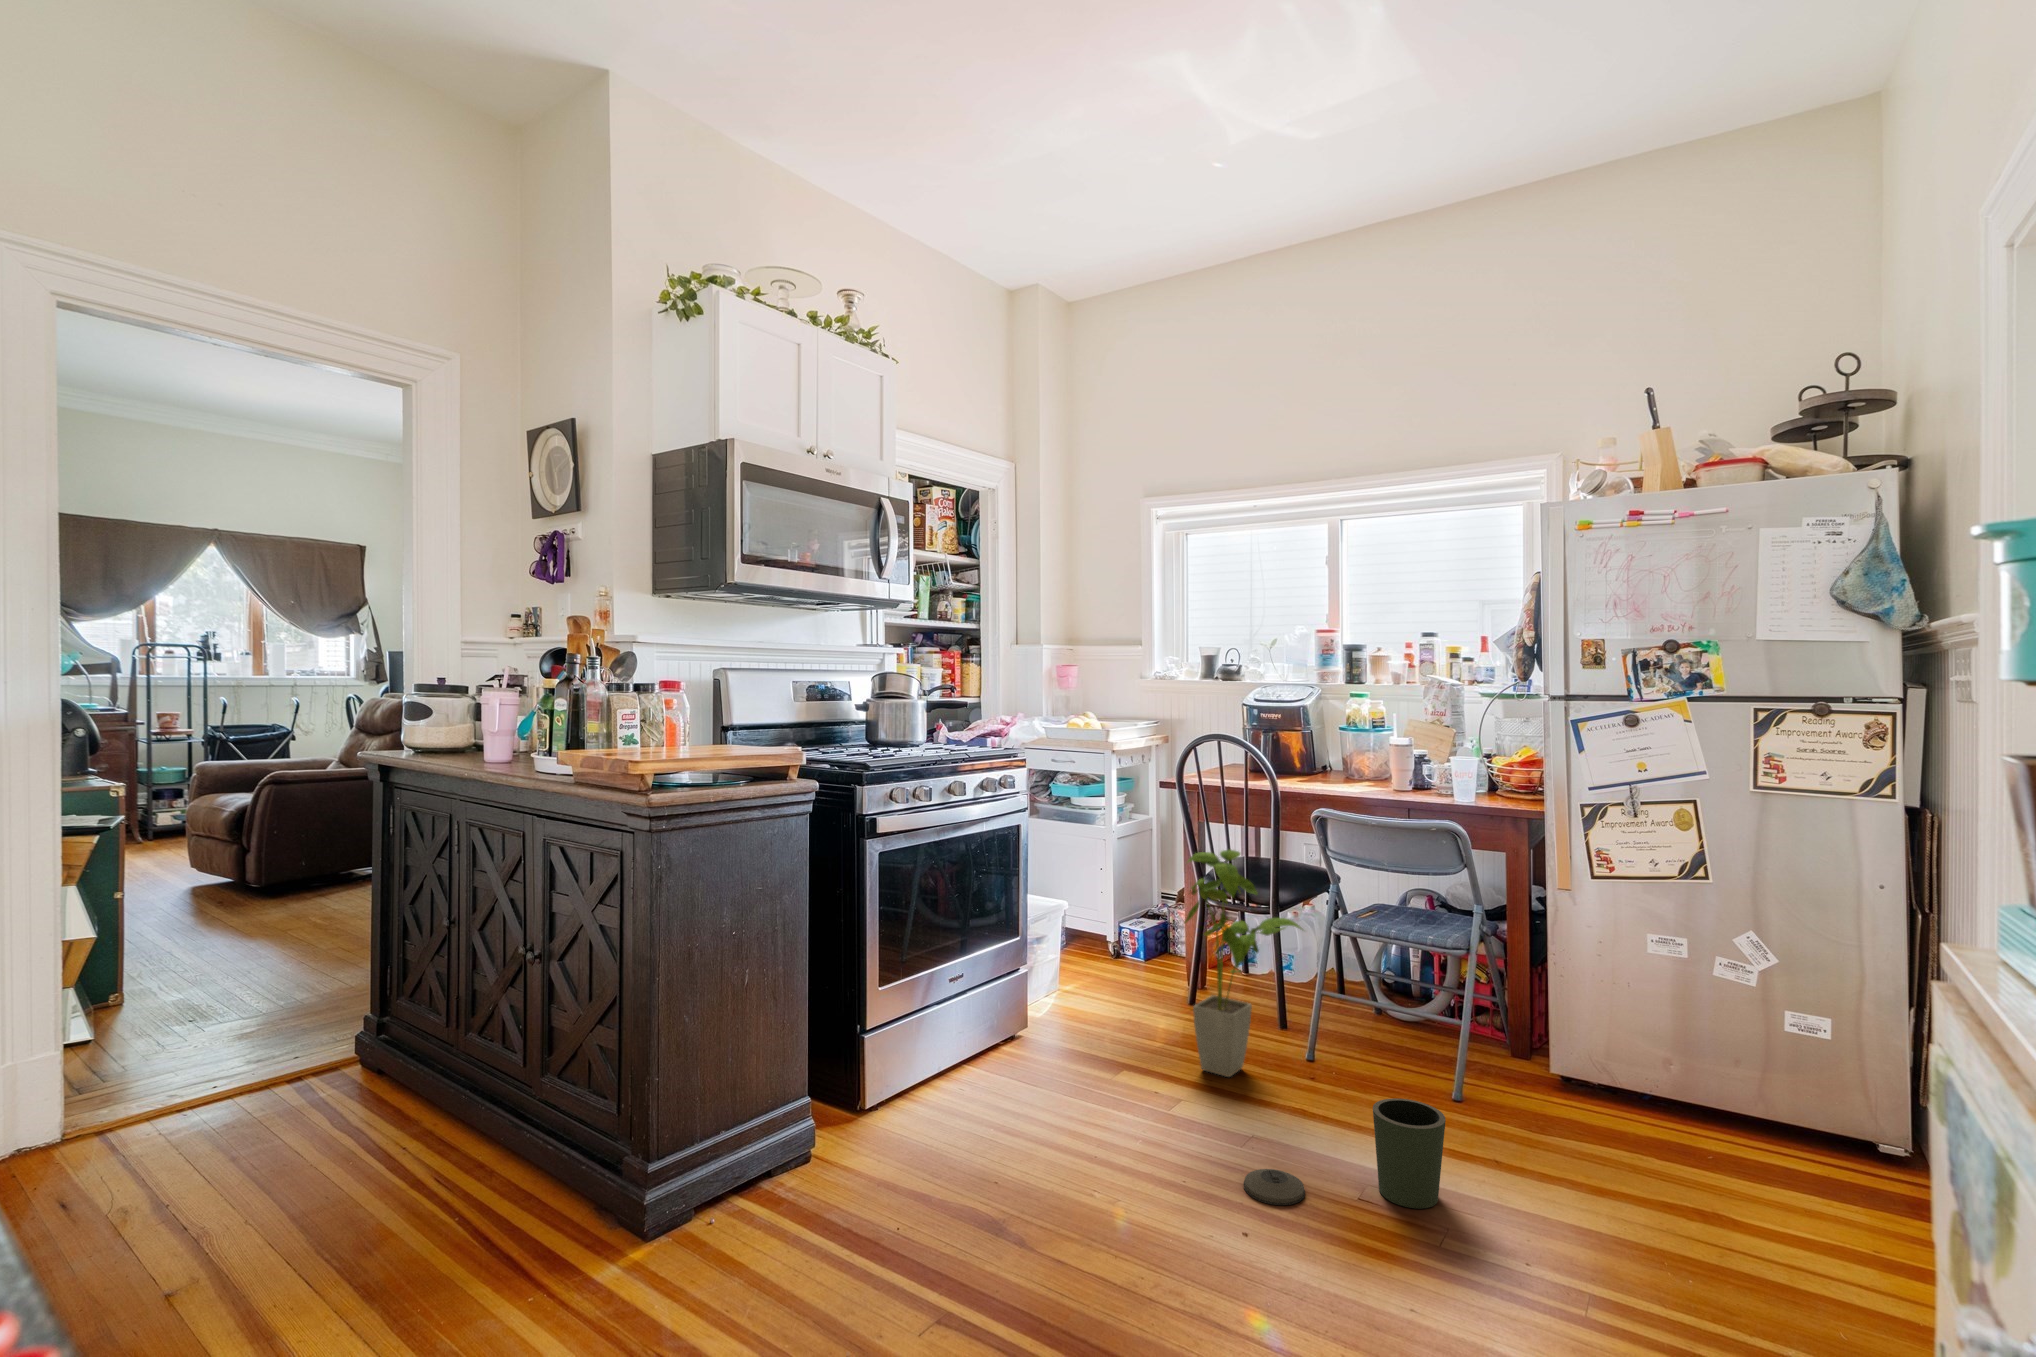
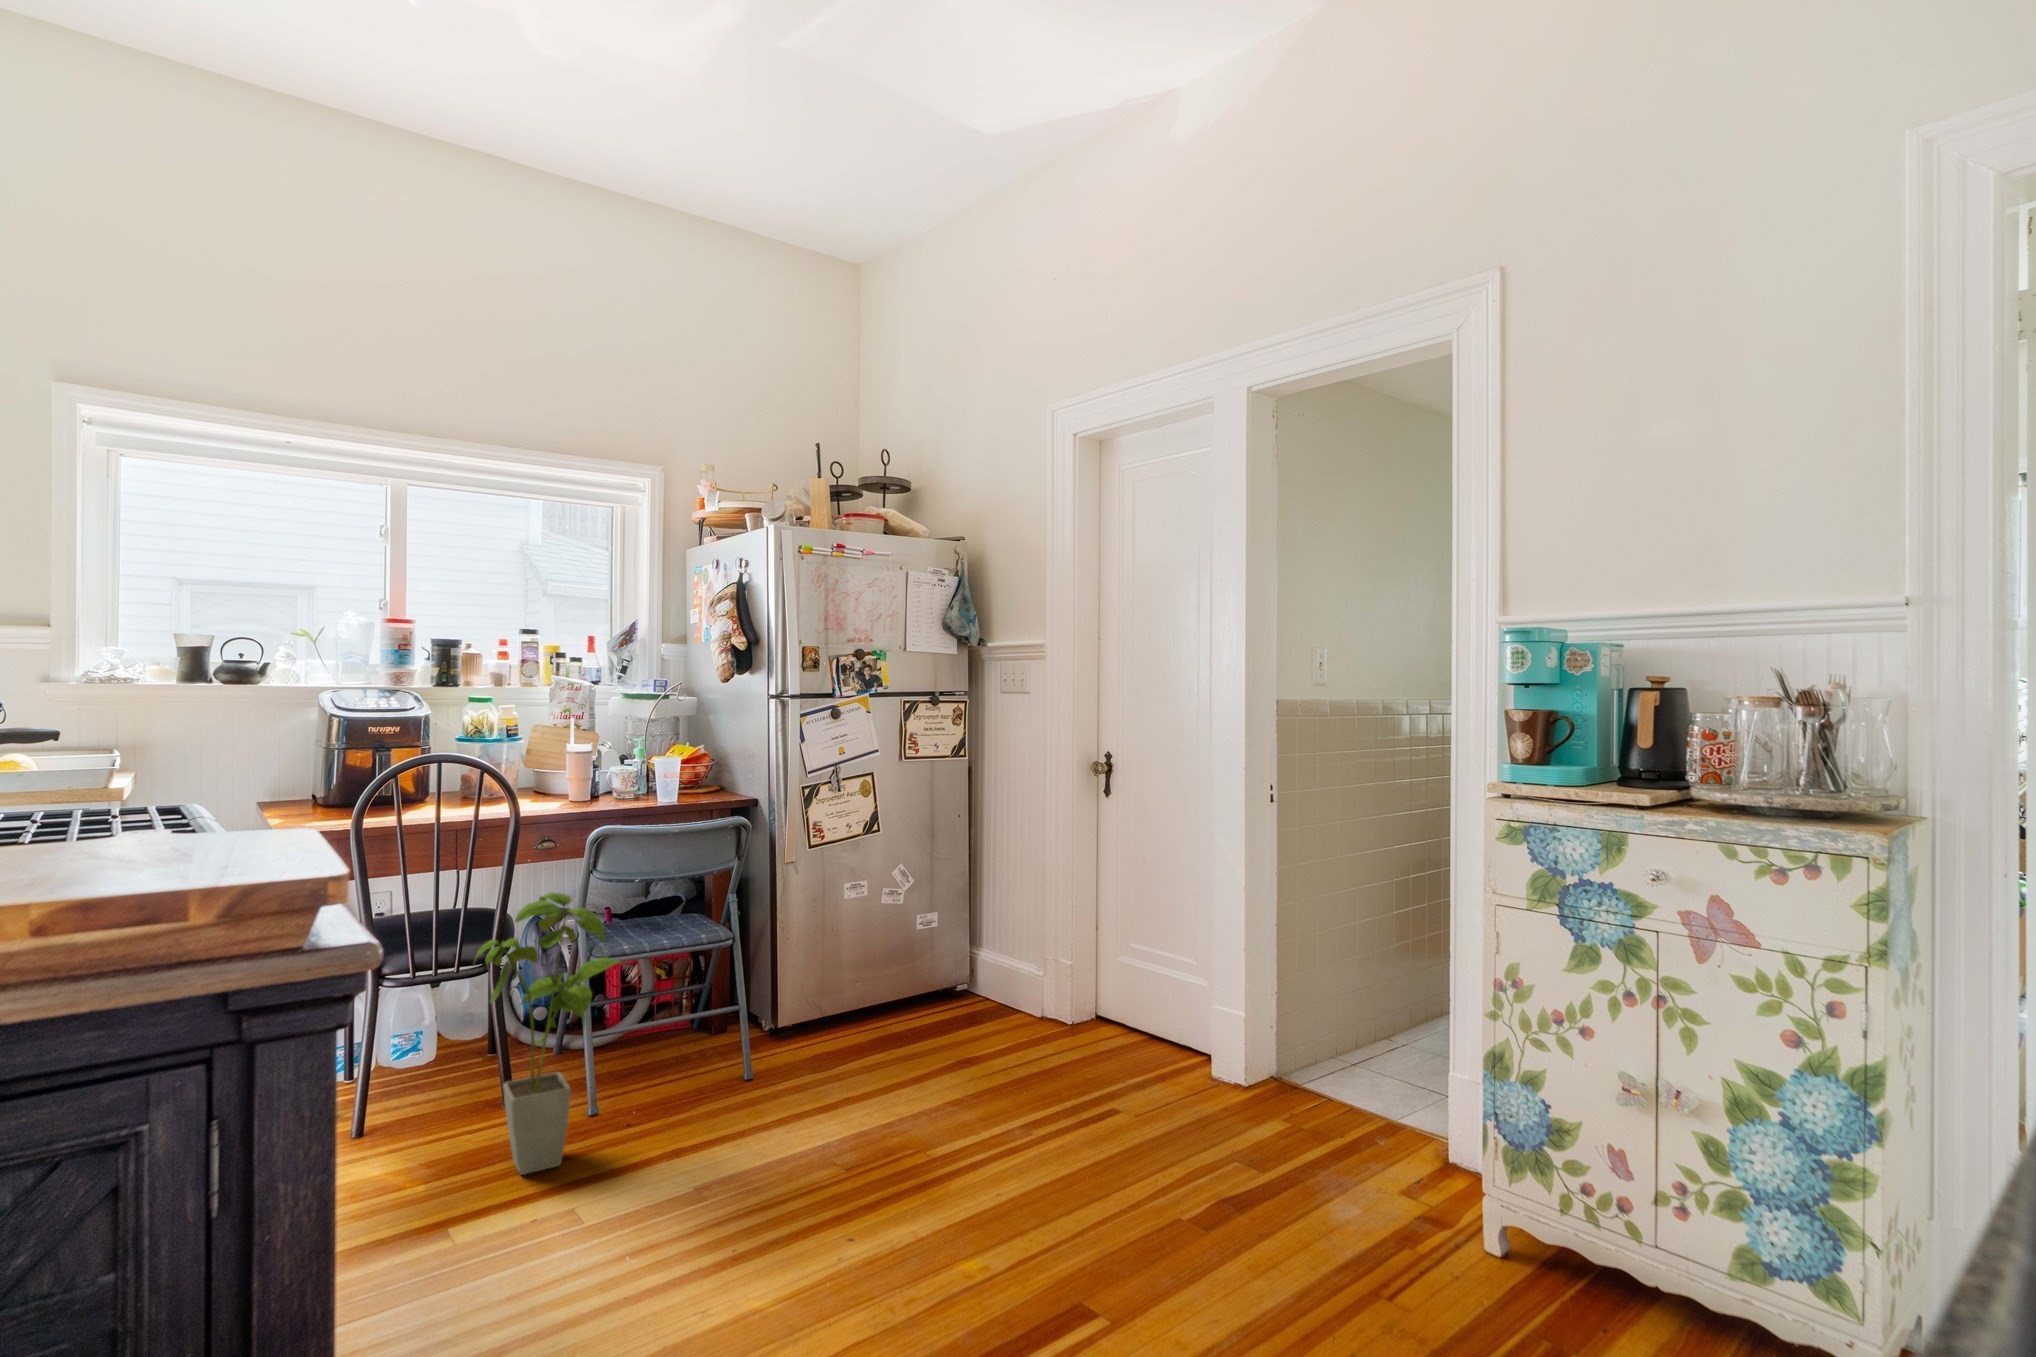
trash can: present [1244,1098,1446,1209] -> none [745,1070,877,1228]

